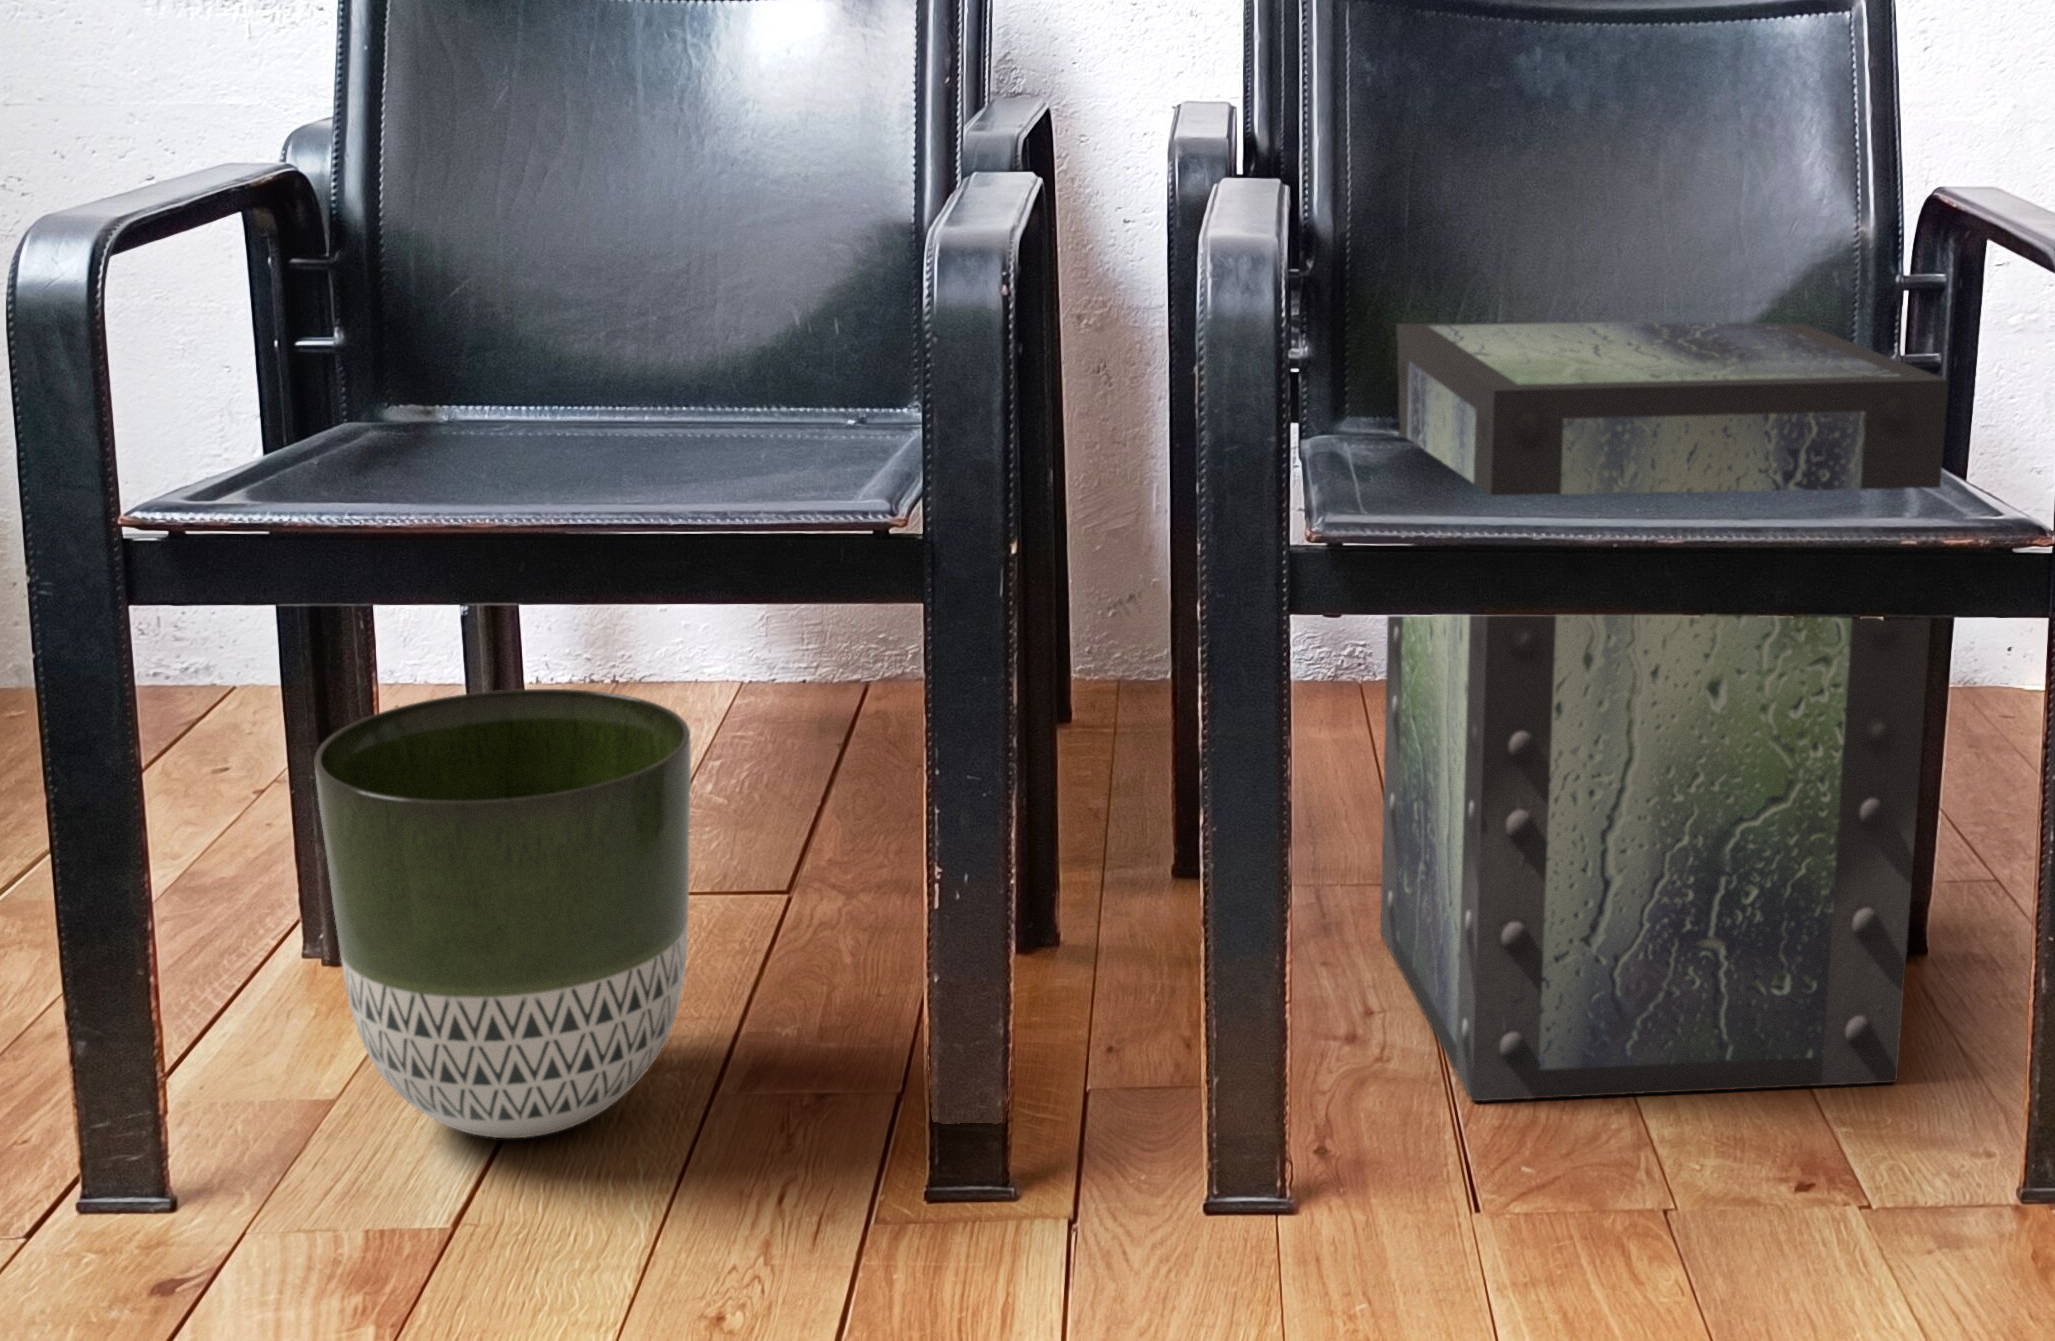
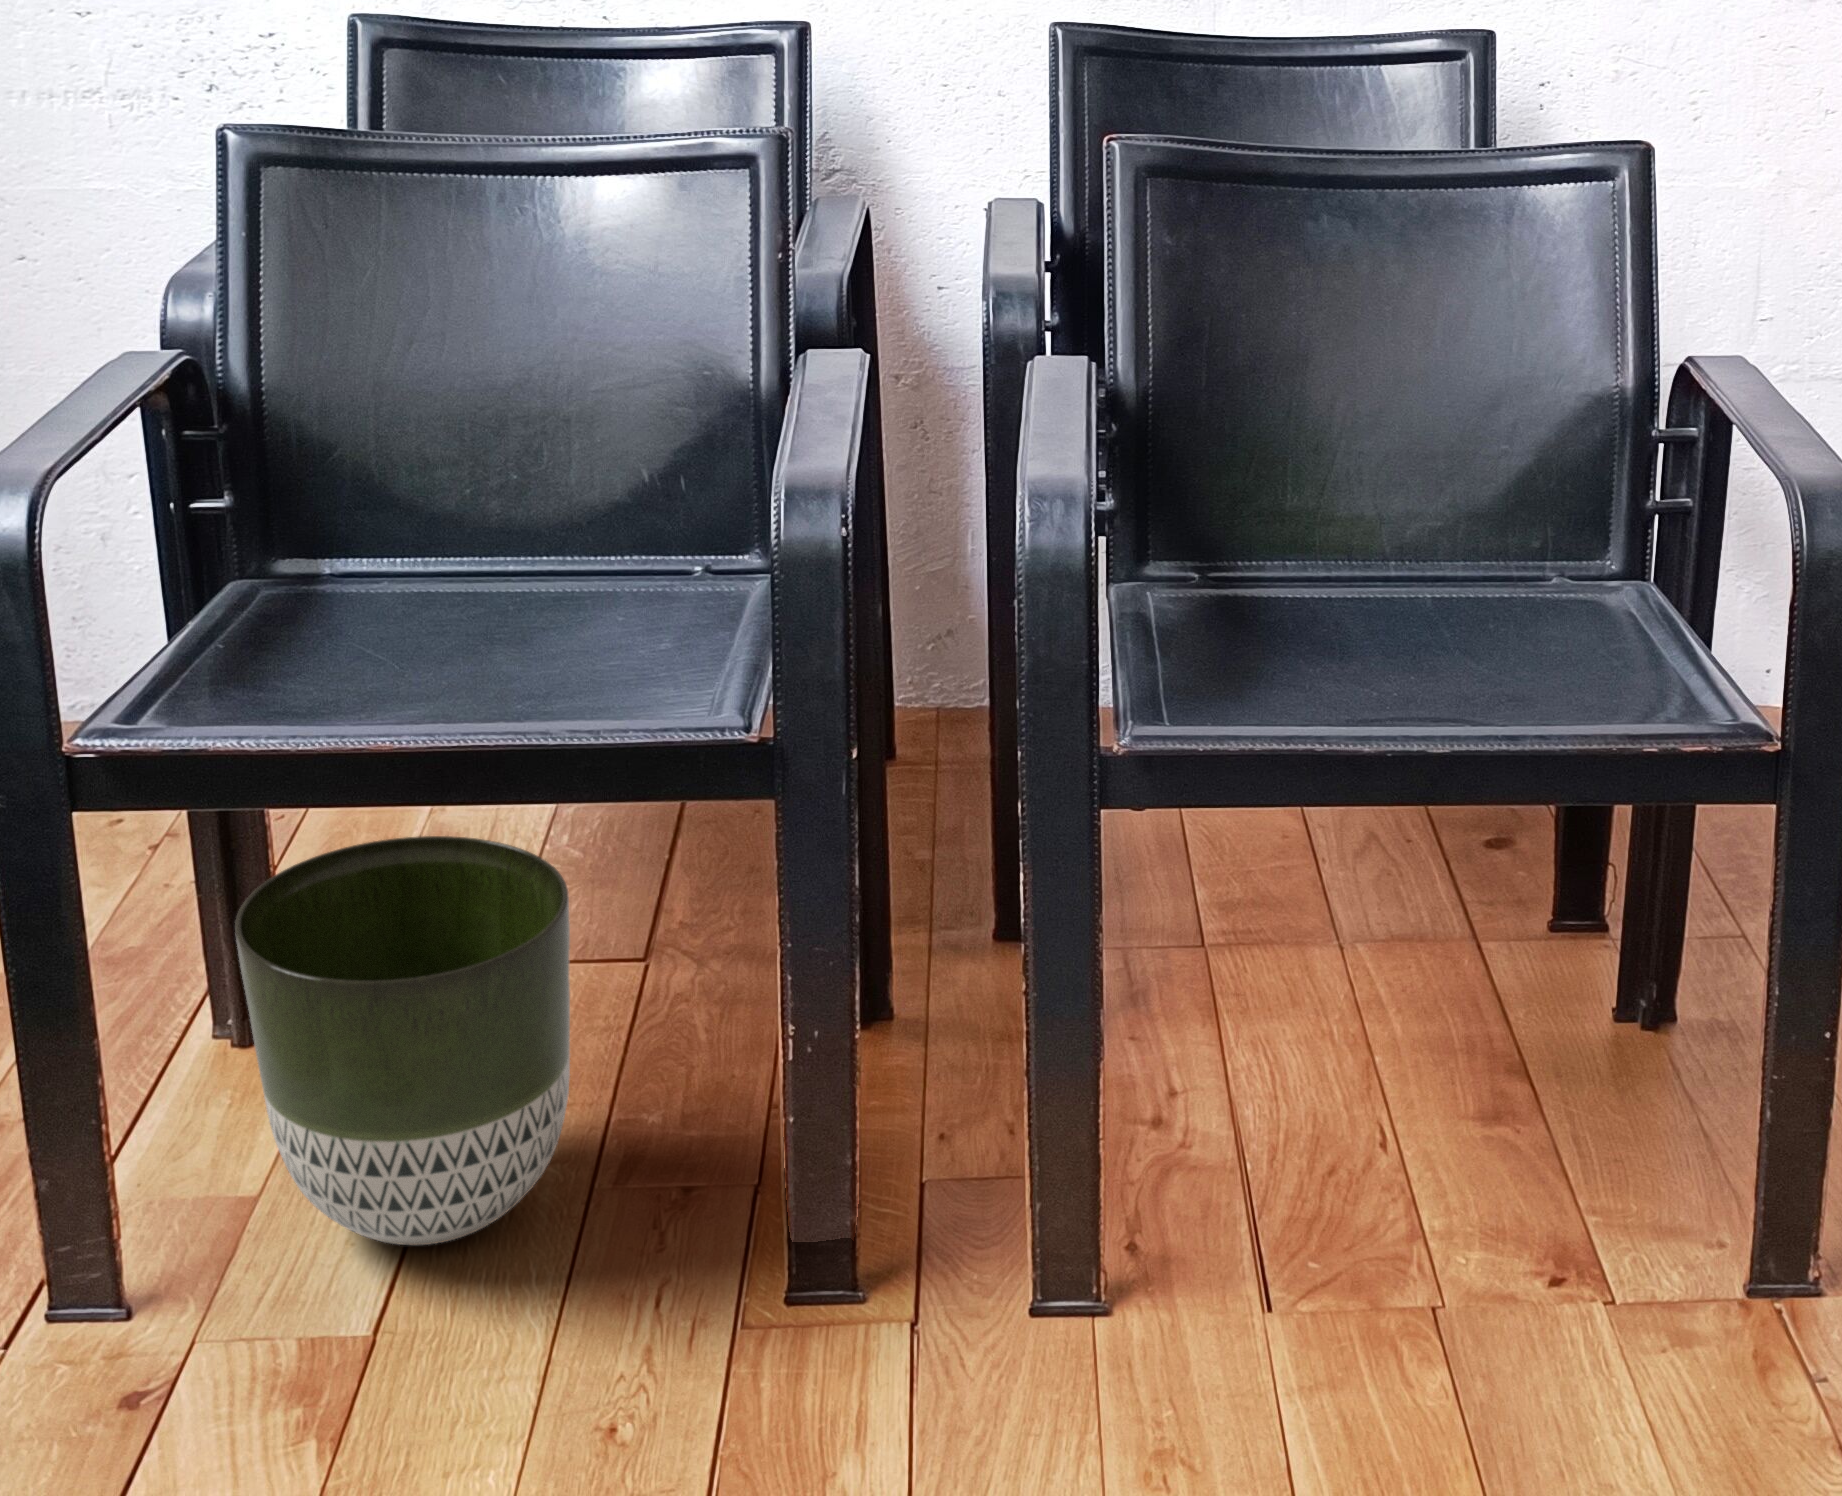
storage box: present [1380,322,1948,1101] -> none [1186,459,1687,1190]

